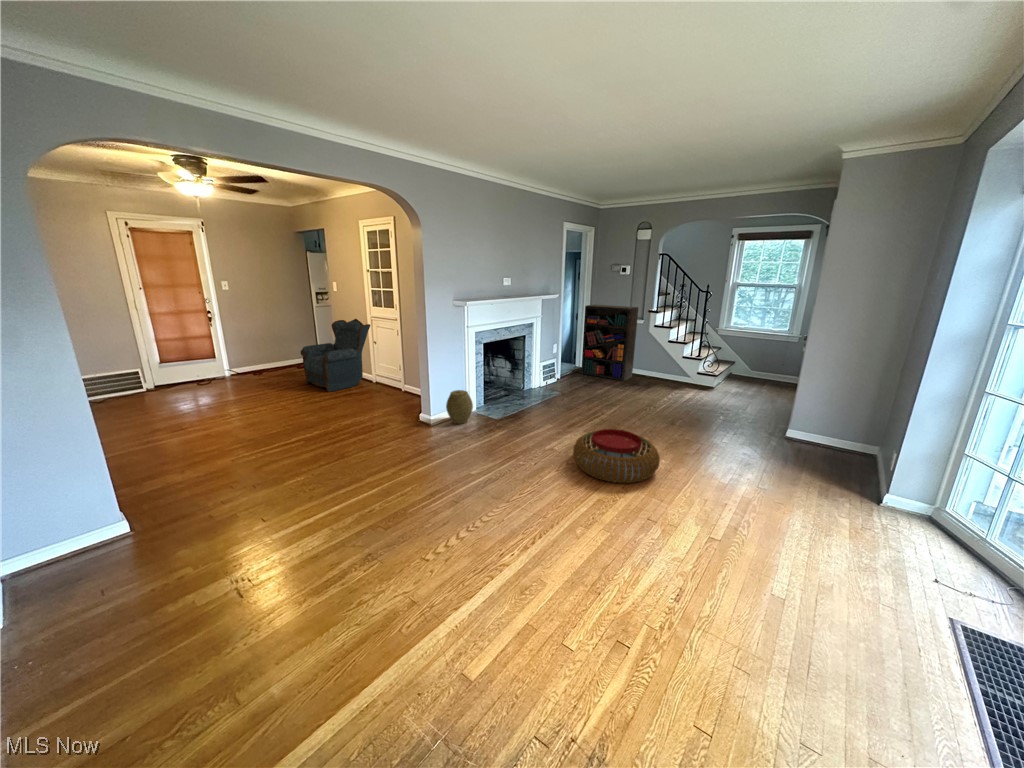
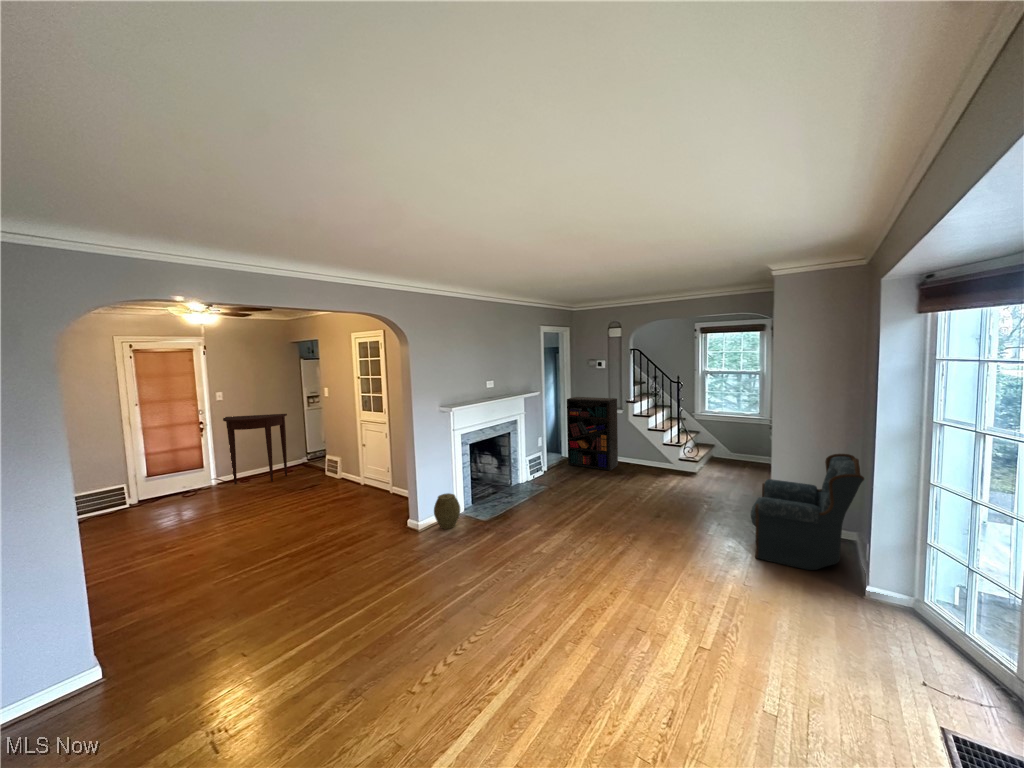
console table: none [232,308,300,376] -> present [223,414,287,484]
armchair: present [301,319,370,392] -> present [751,454,864,570]
pouf: present [573,429,660,483] -> none [561,530,646,589]

